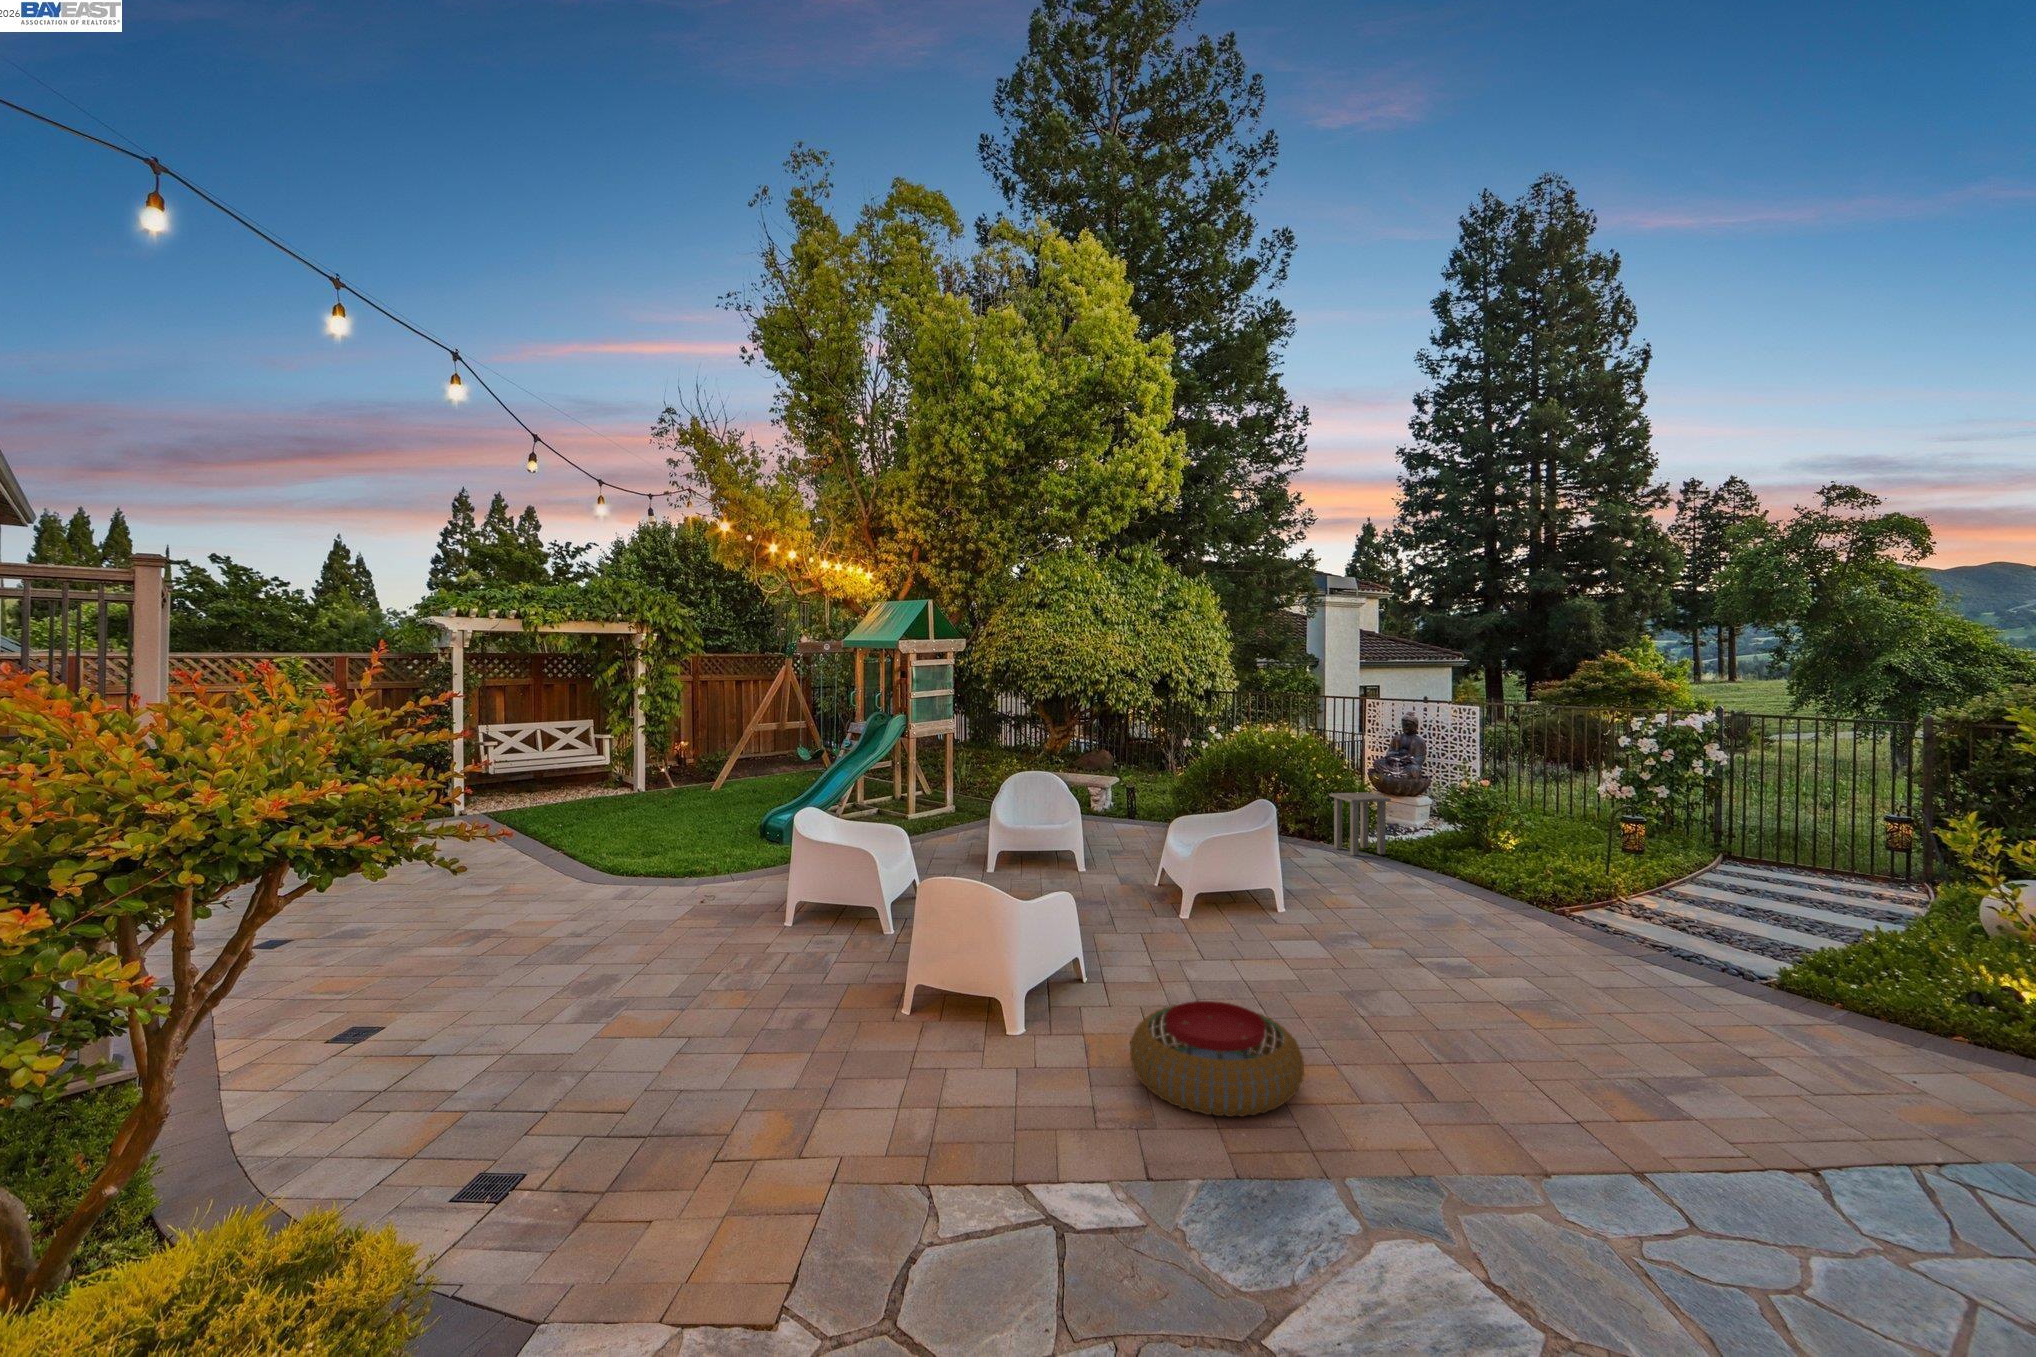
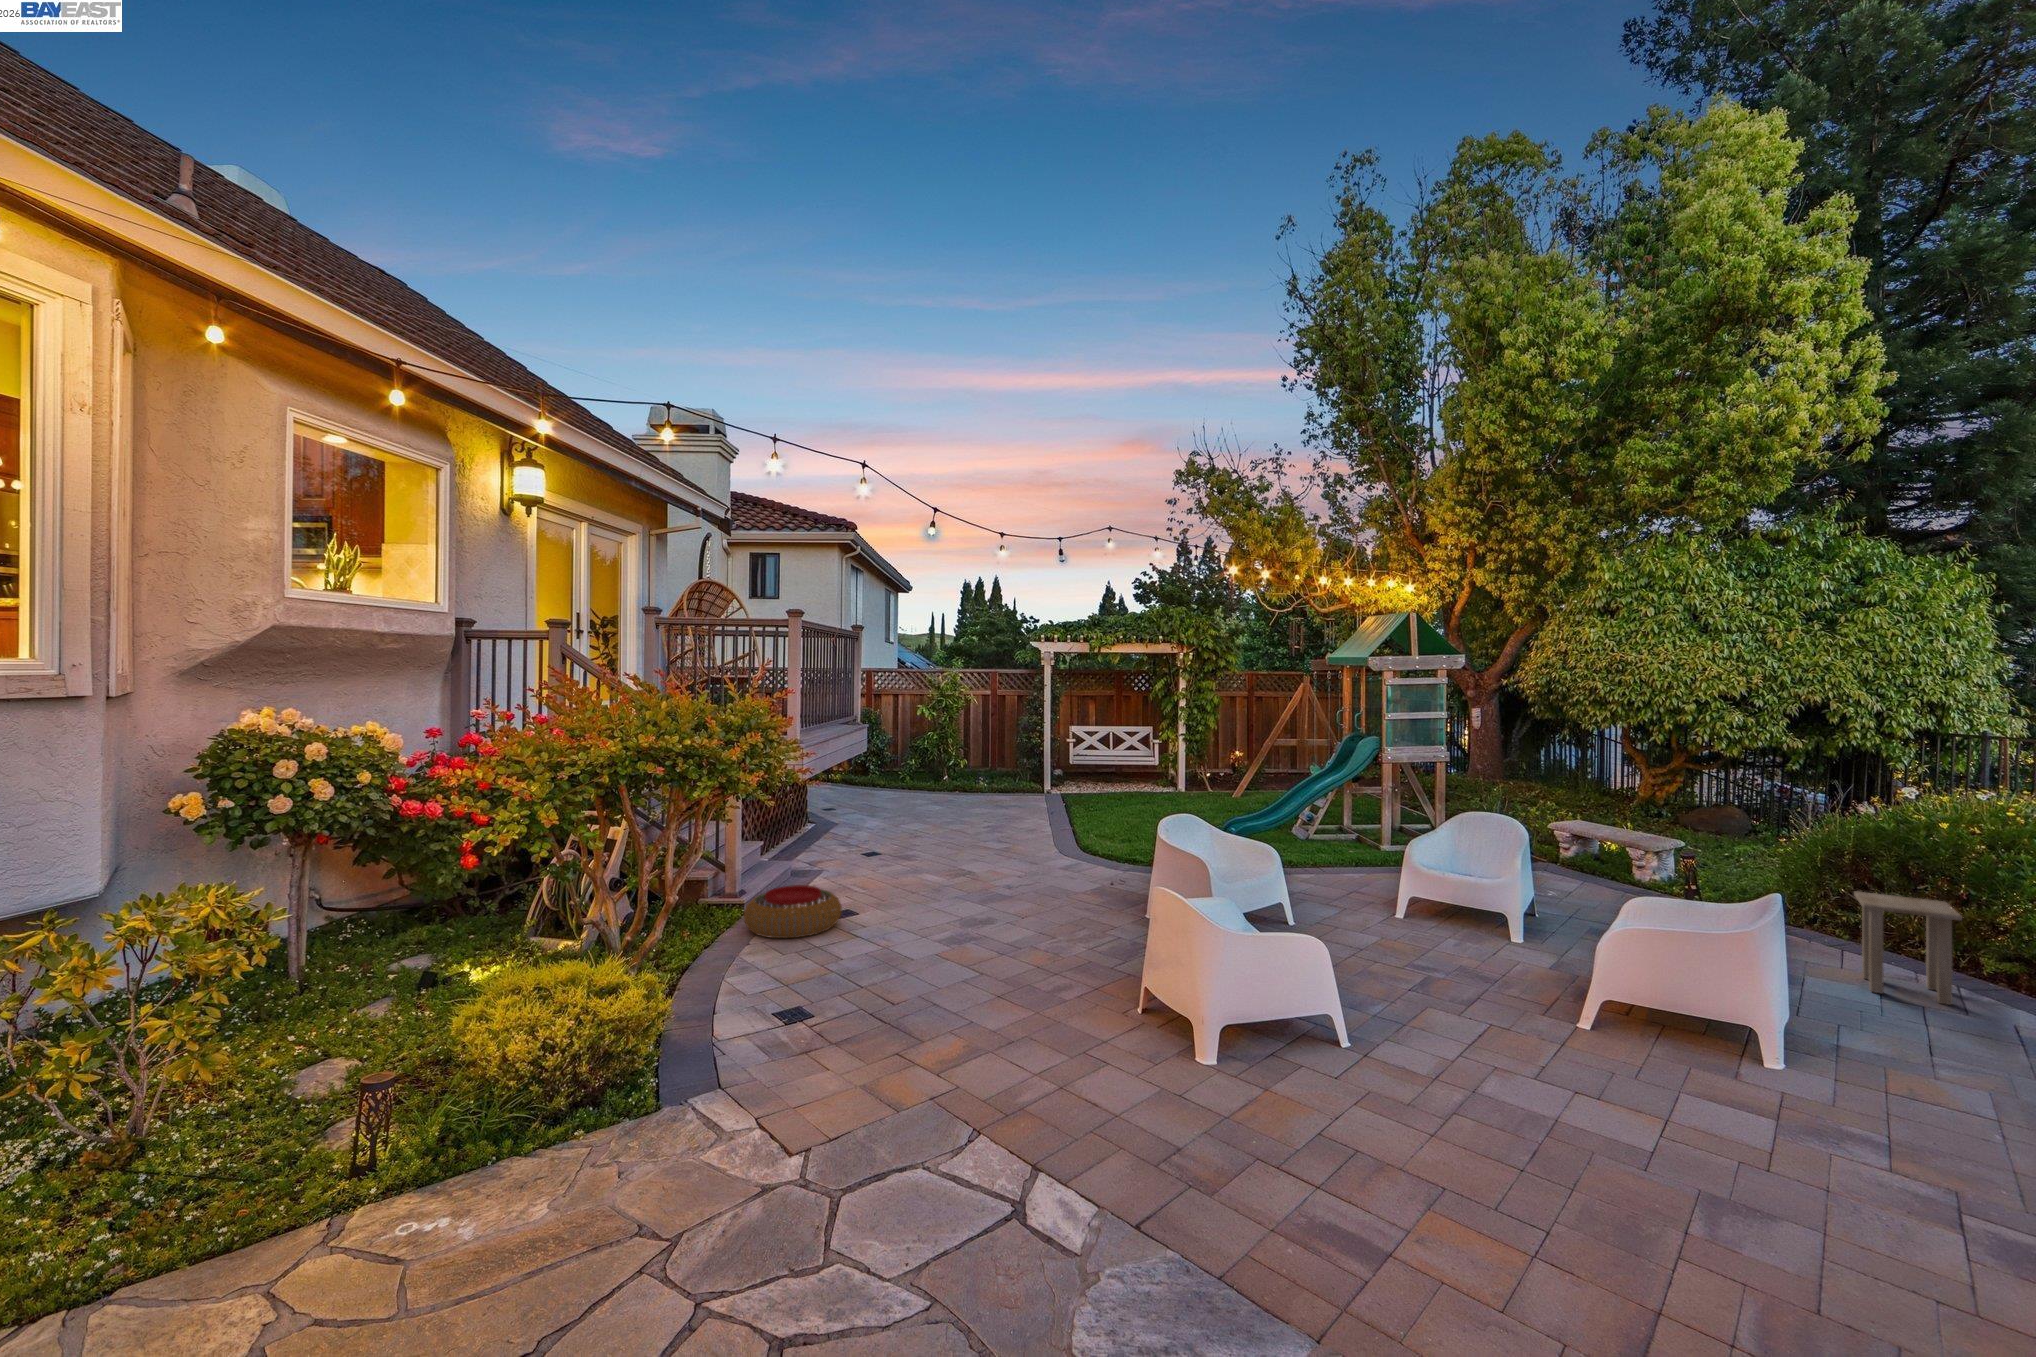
pouf: present [1130,1001,1304,1117] -> present [744,885,842,938]

